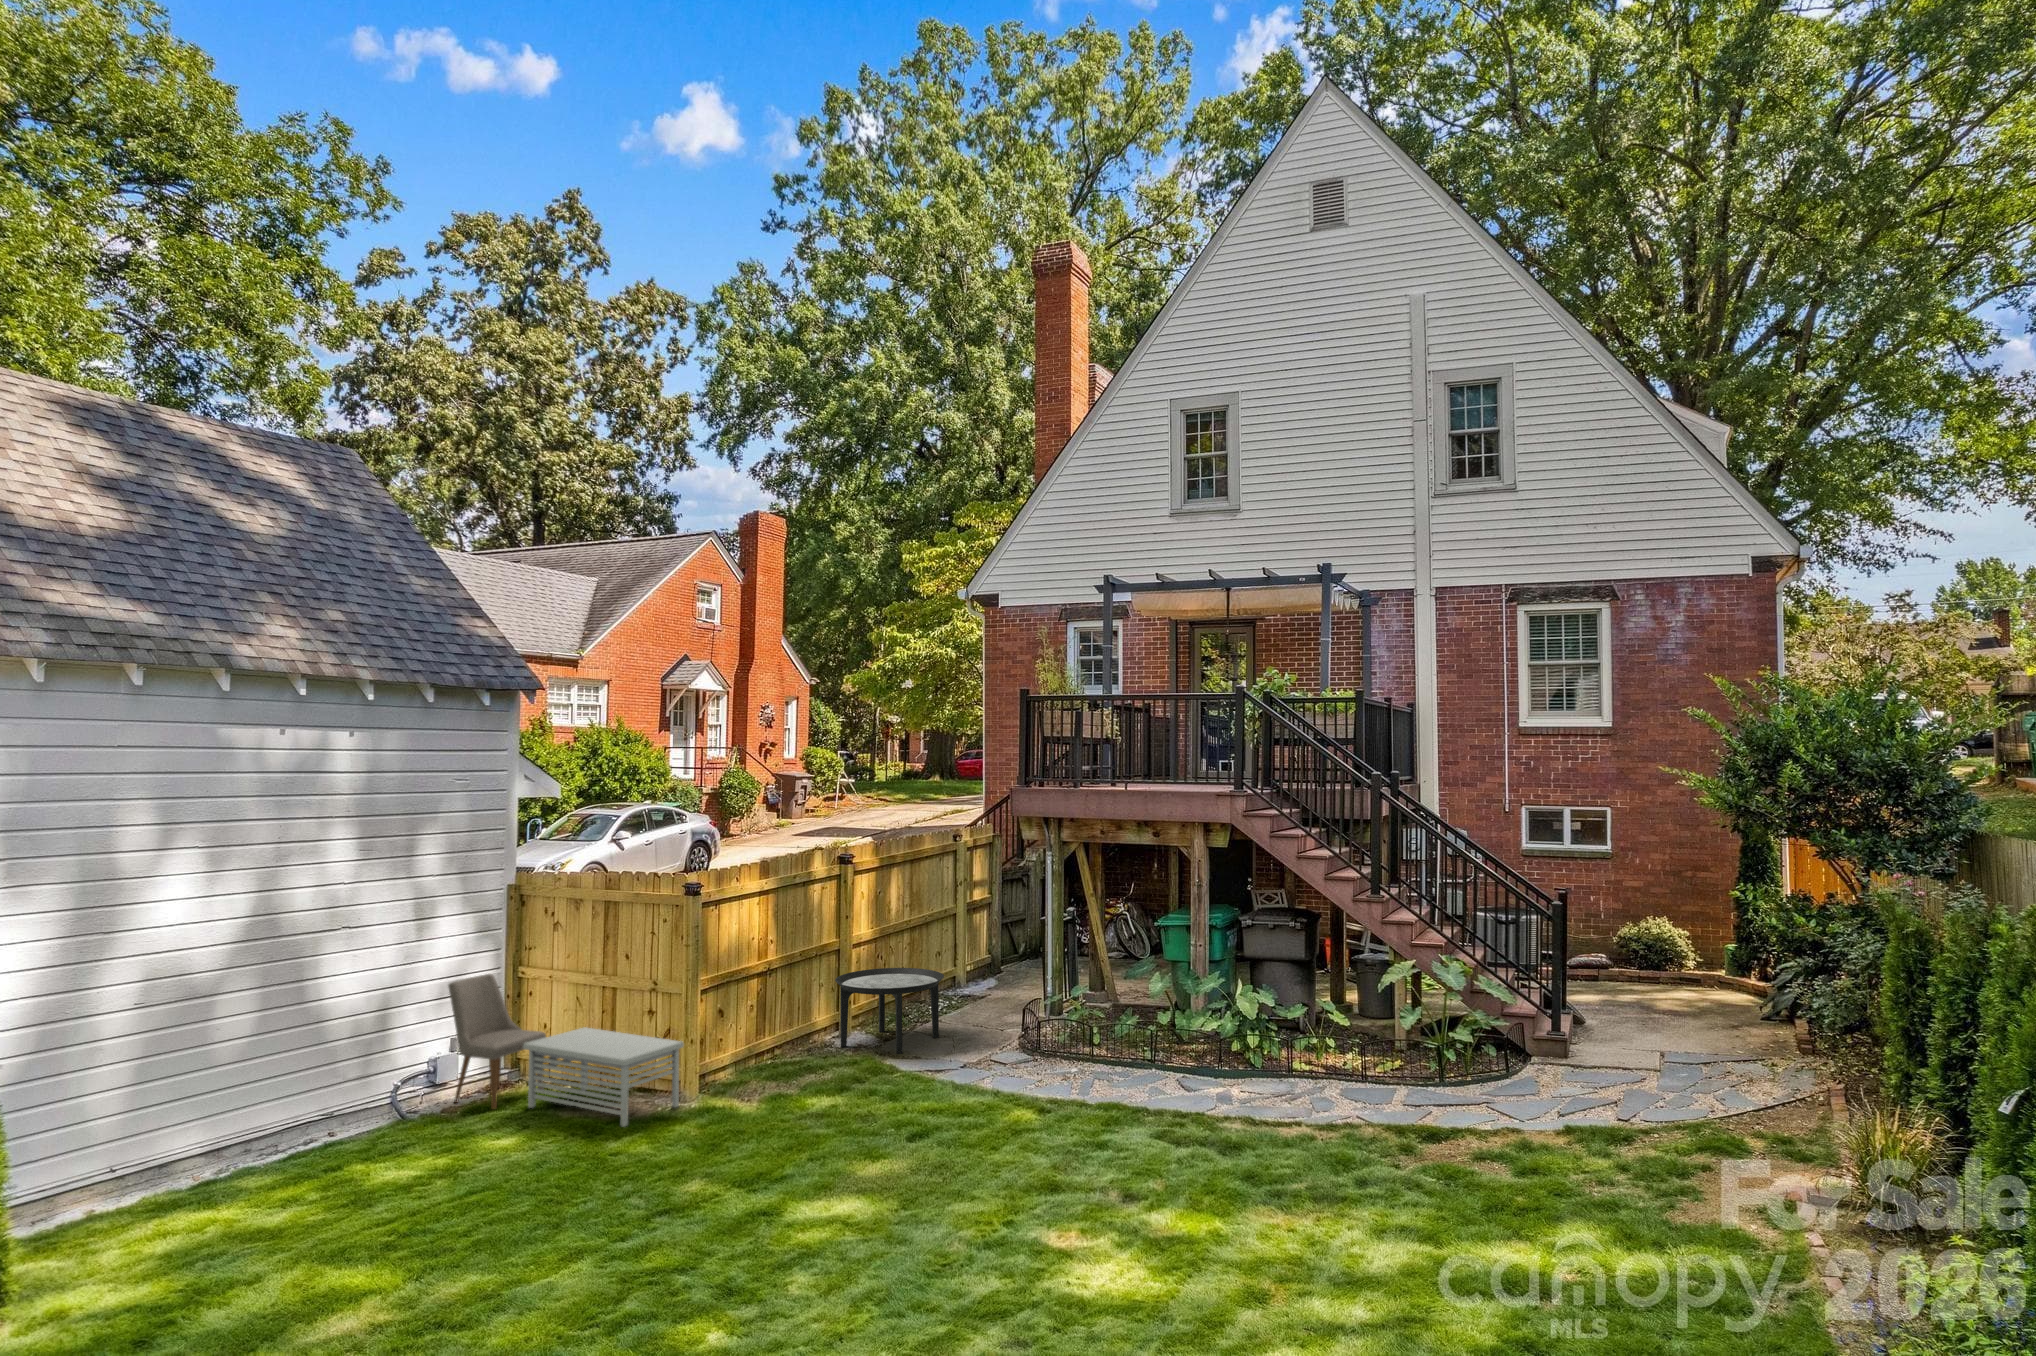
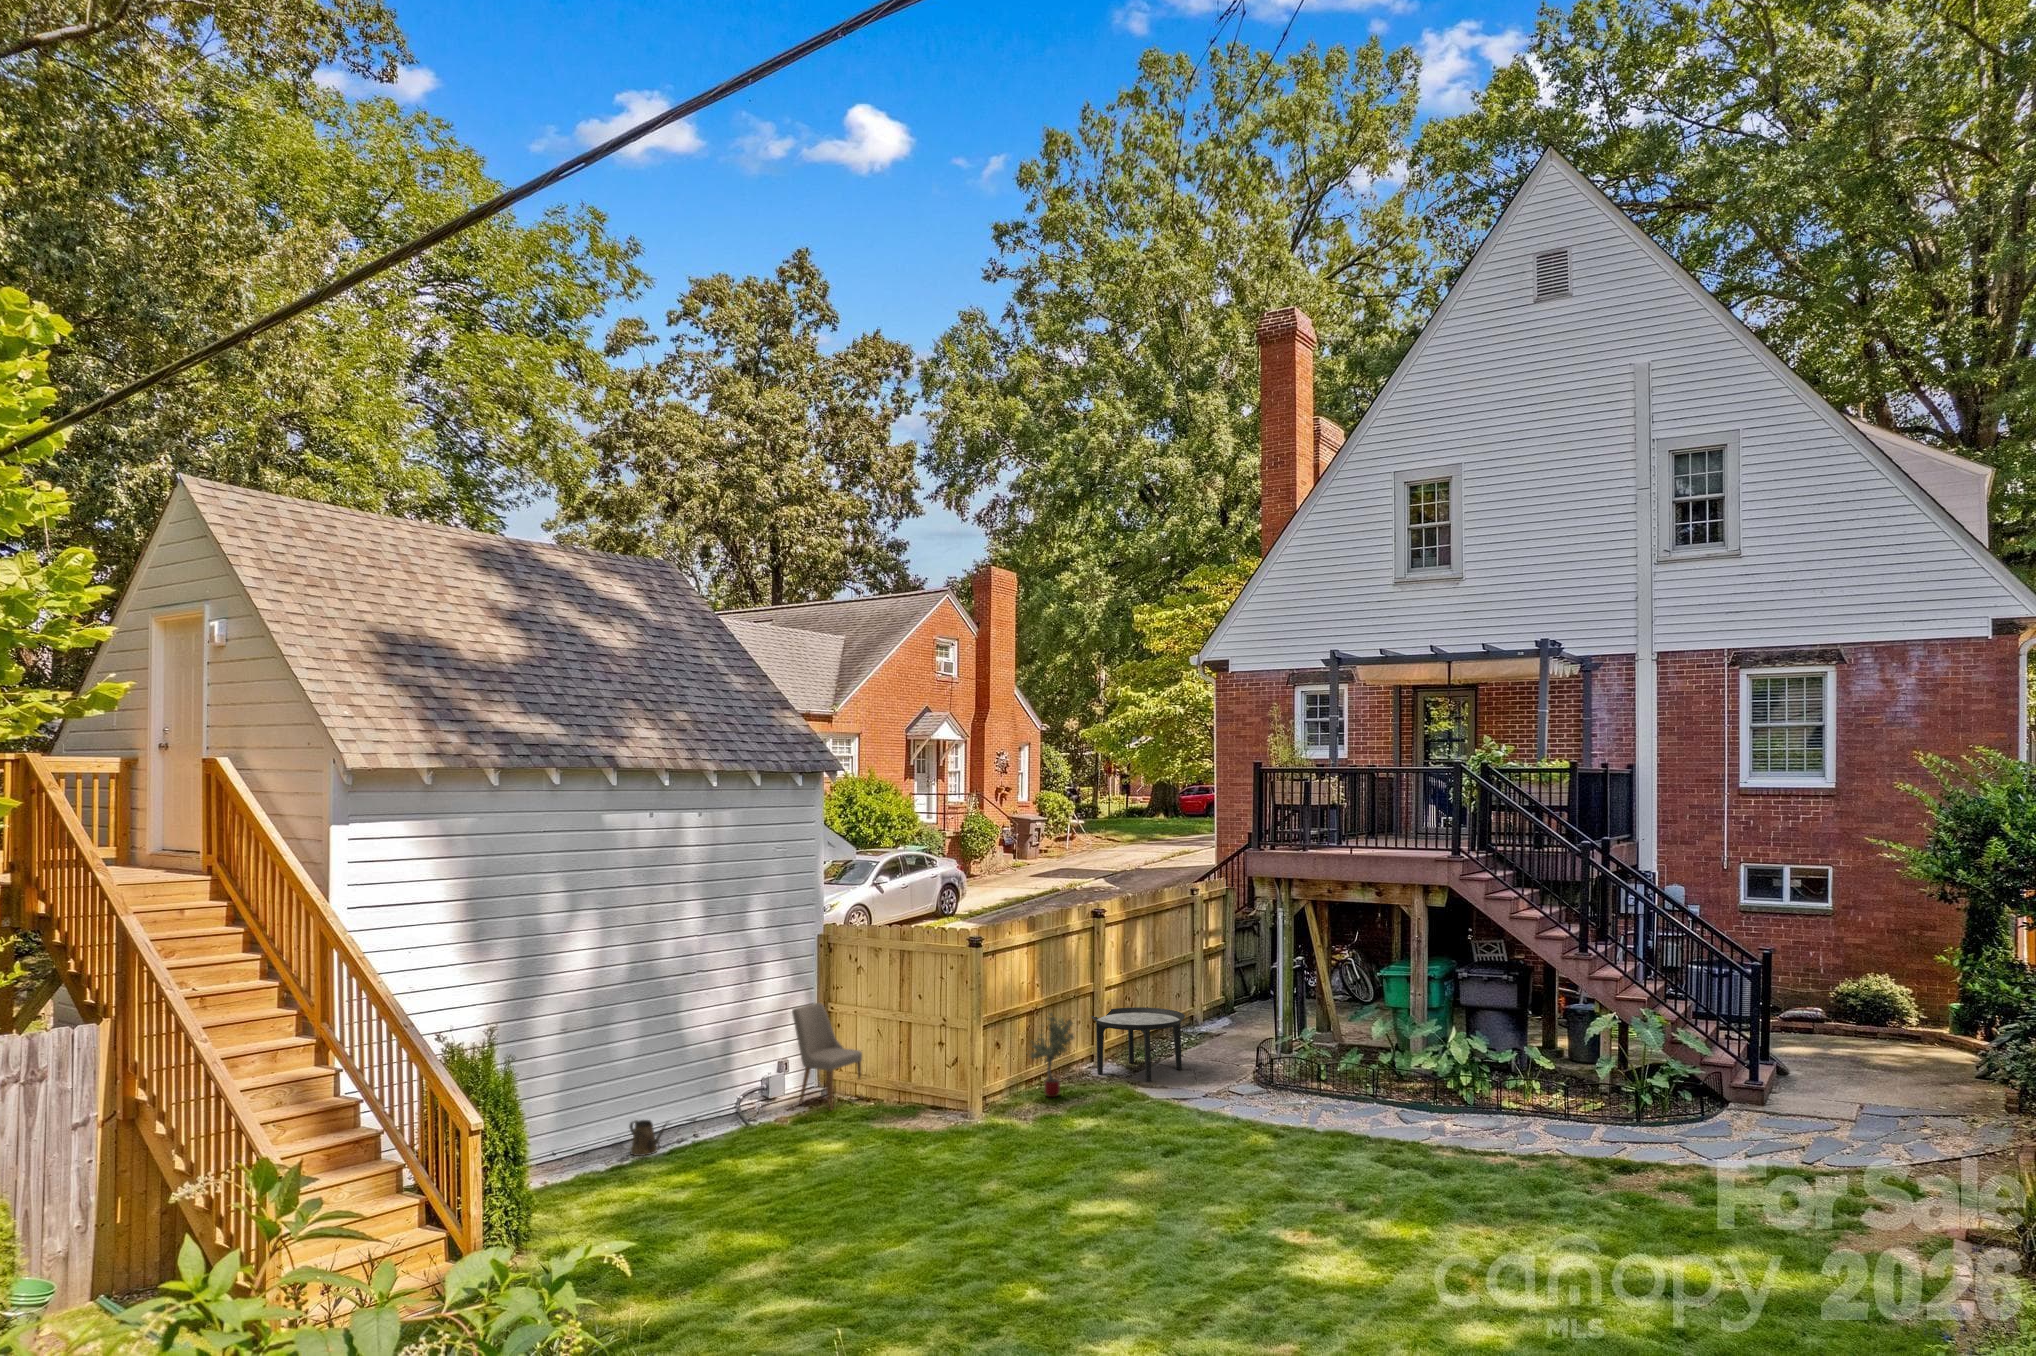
potted tree: none [749,976,812,1079] -> present [1026,1013,1074,1097]
storage bench: present [523,1027,684,1127] -> none [852,1048,976,1128]
watering can: none [179,1140,237,1191] -> present [629,1120,667,1156]

